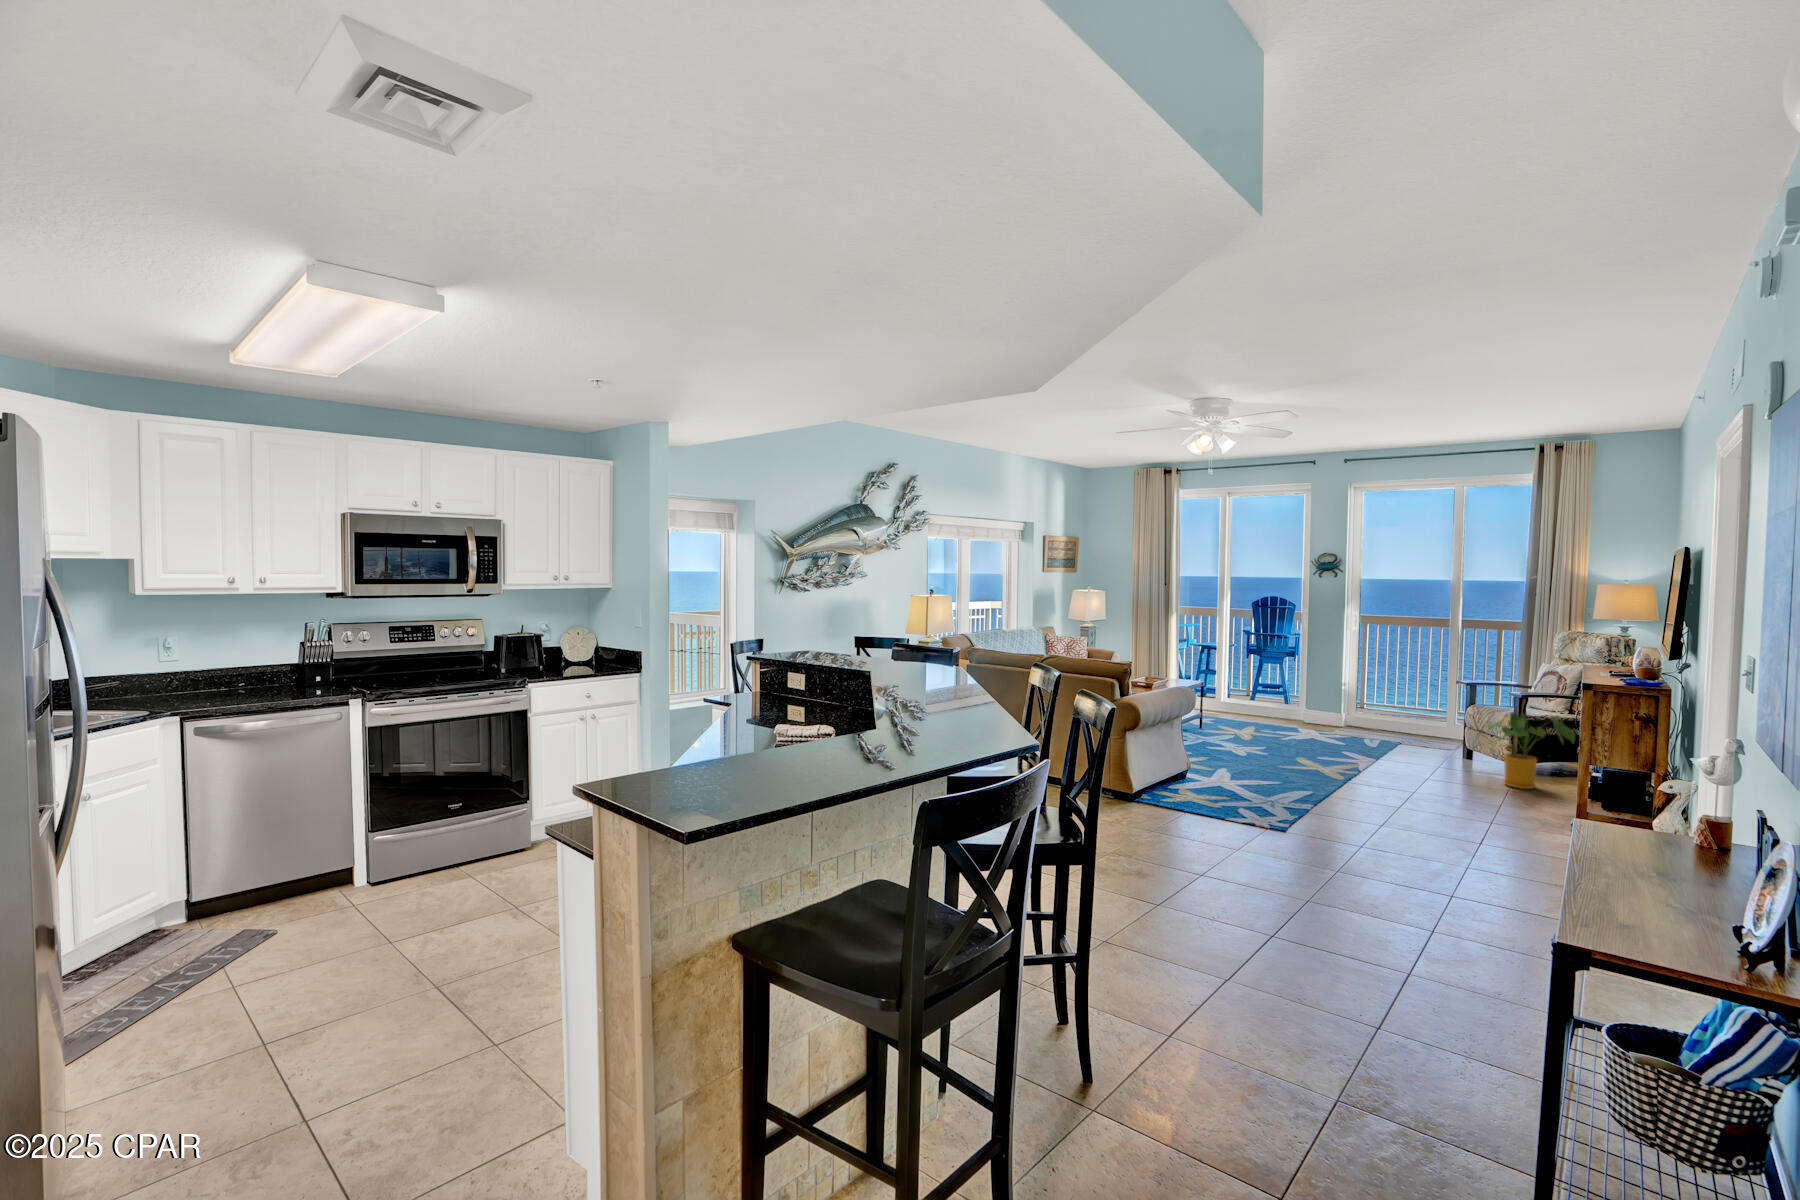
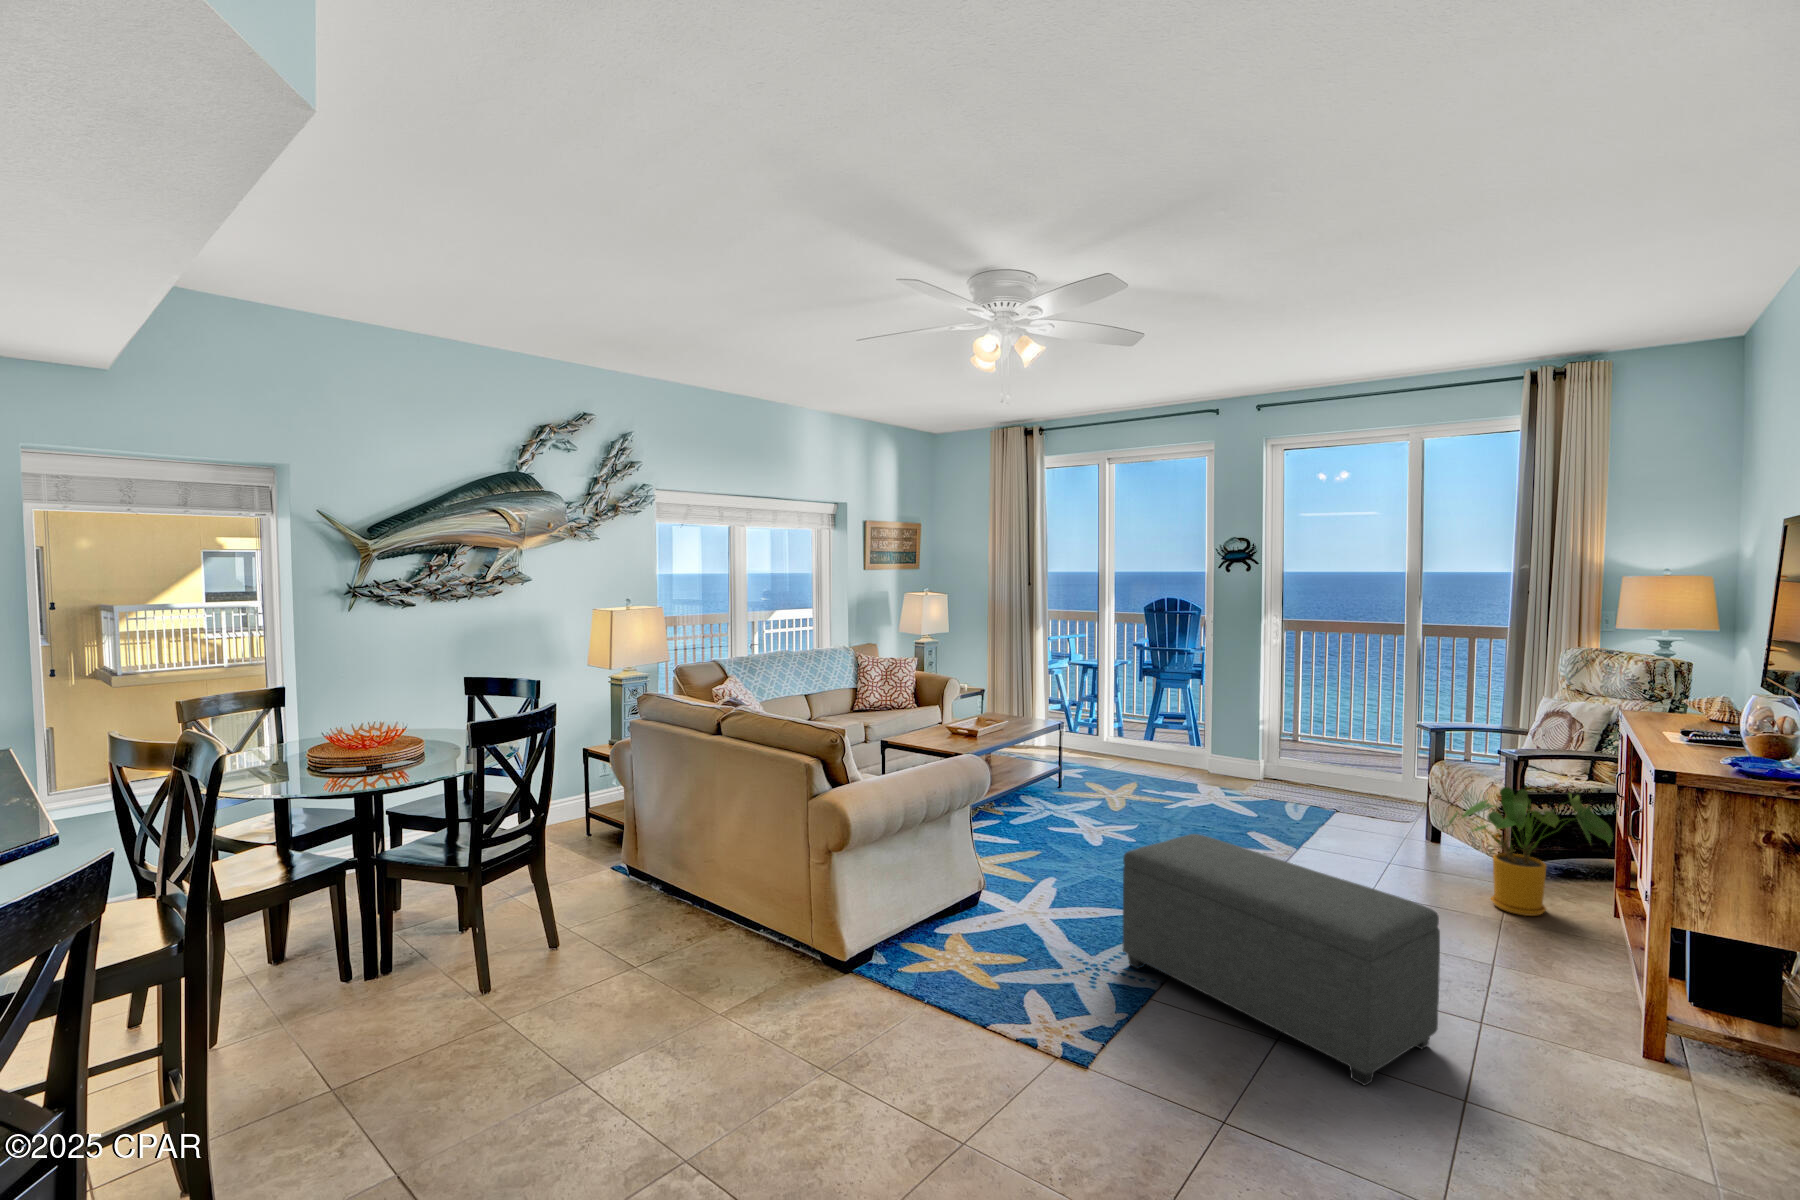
ottoman: none [1287,731,1470,838] -> present [1123,834,1440,1086]

